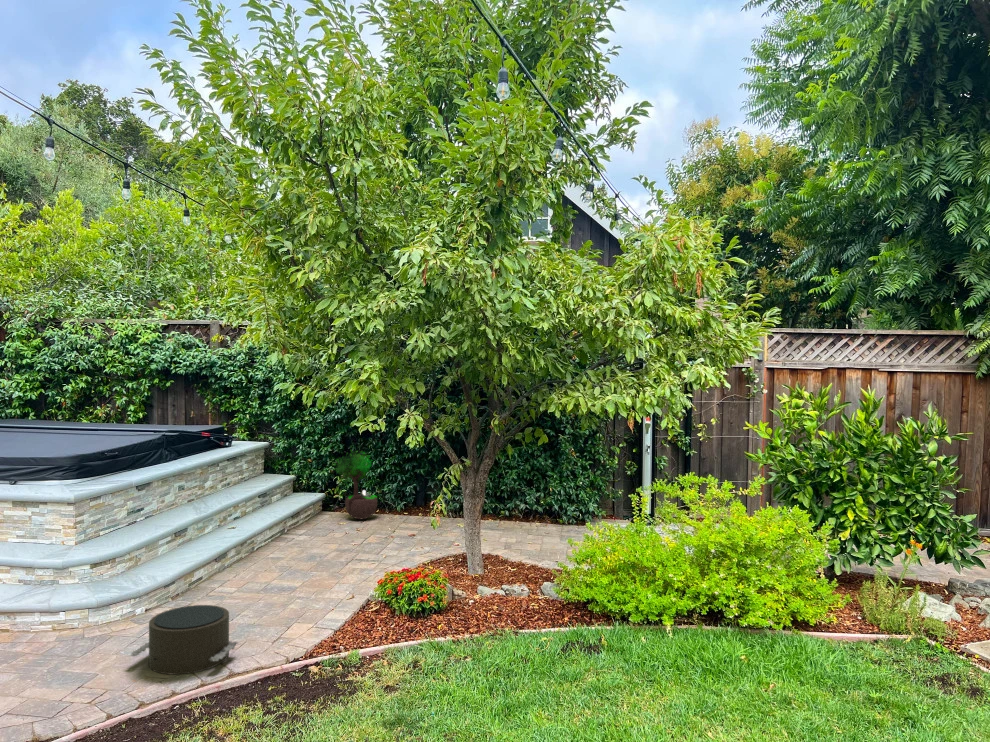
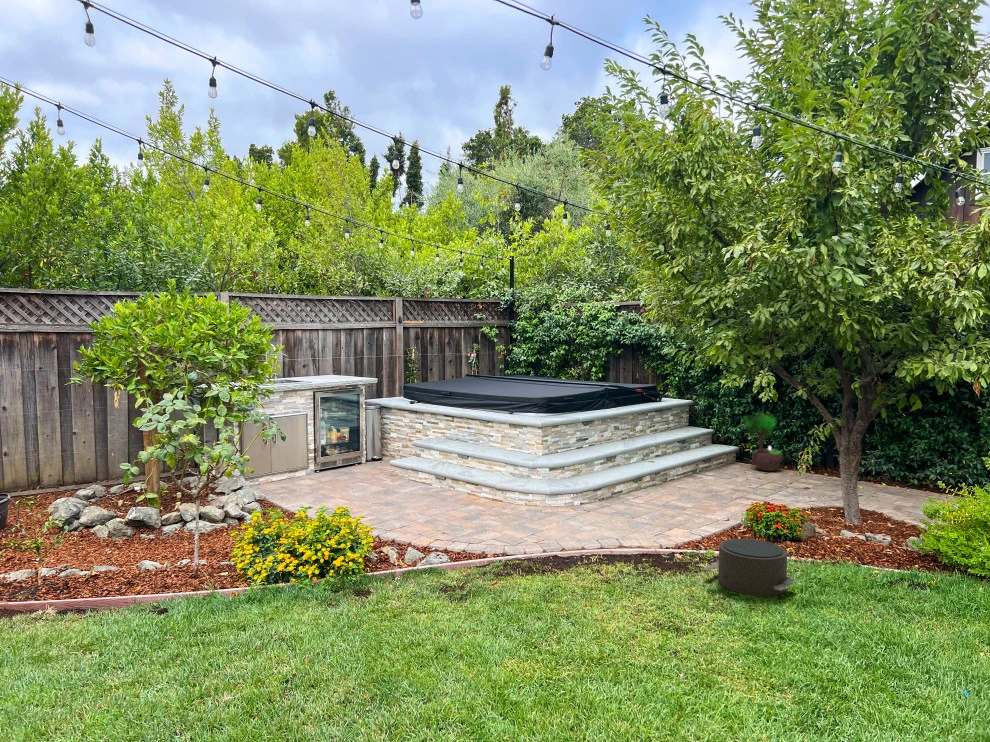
pouf: present [131,605,237,675] -> present [704,539,796,596]

